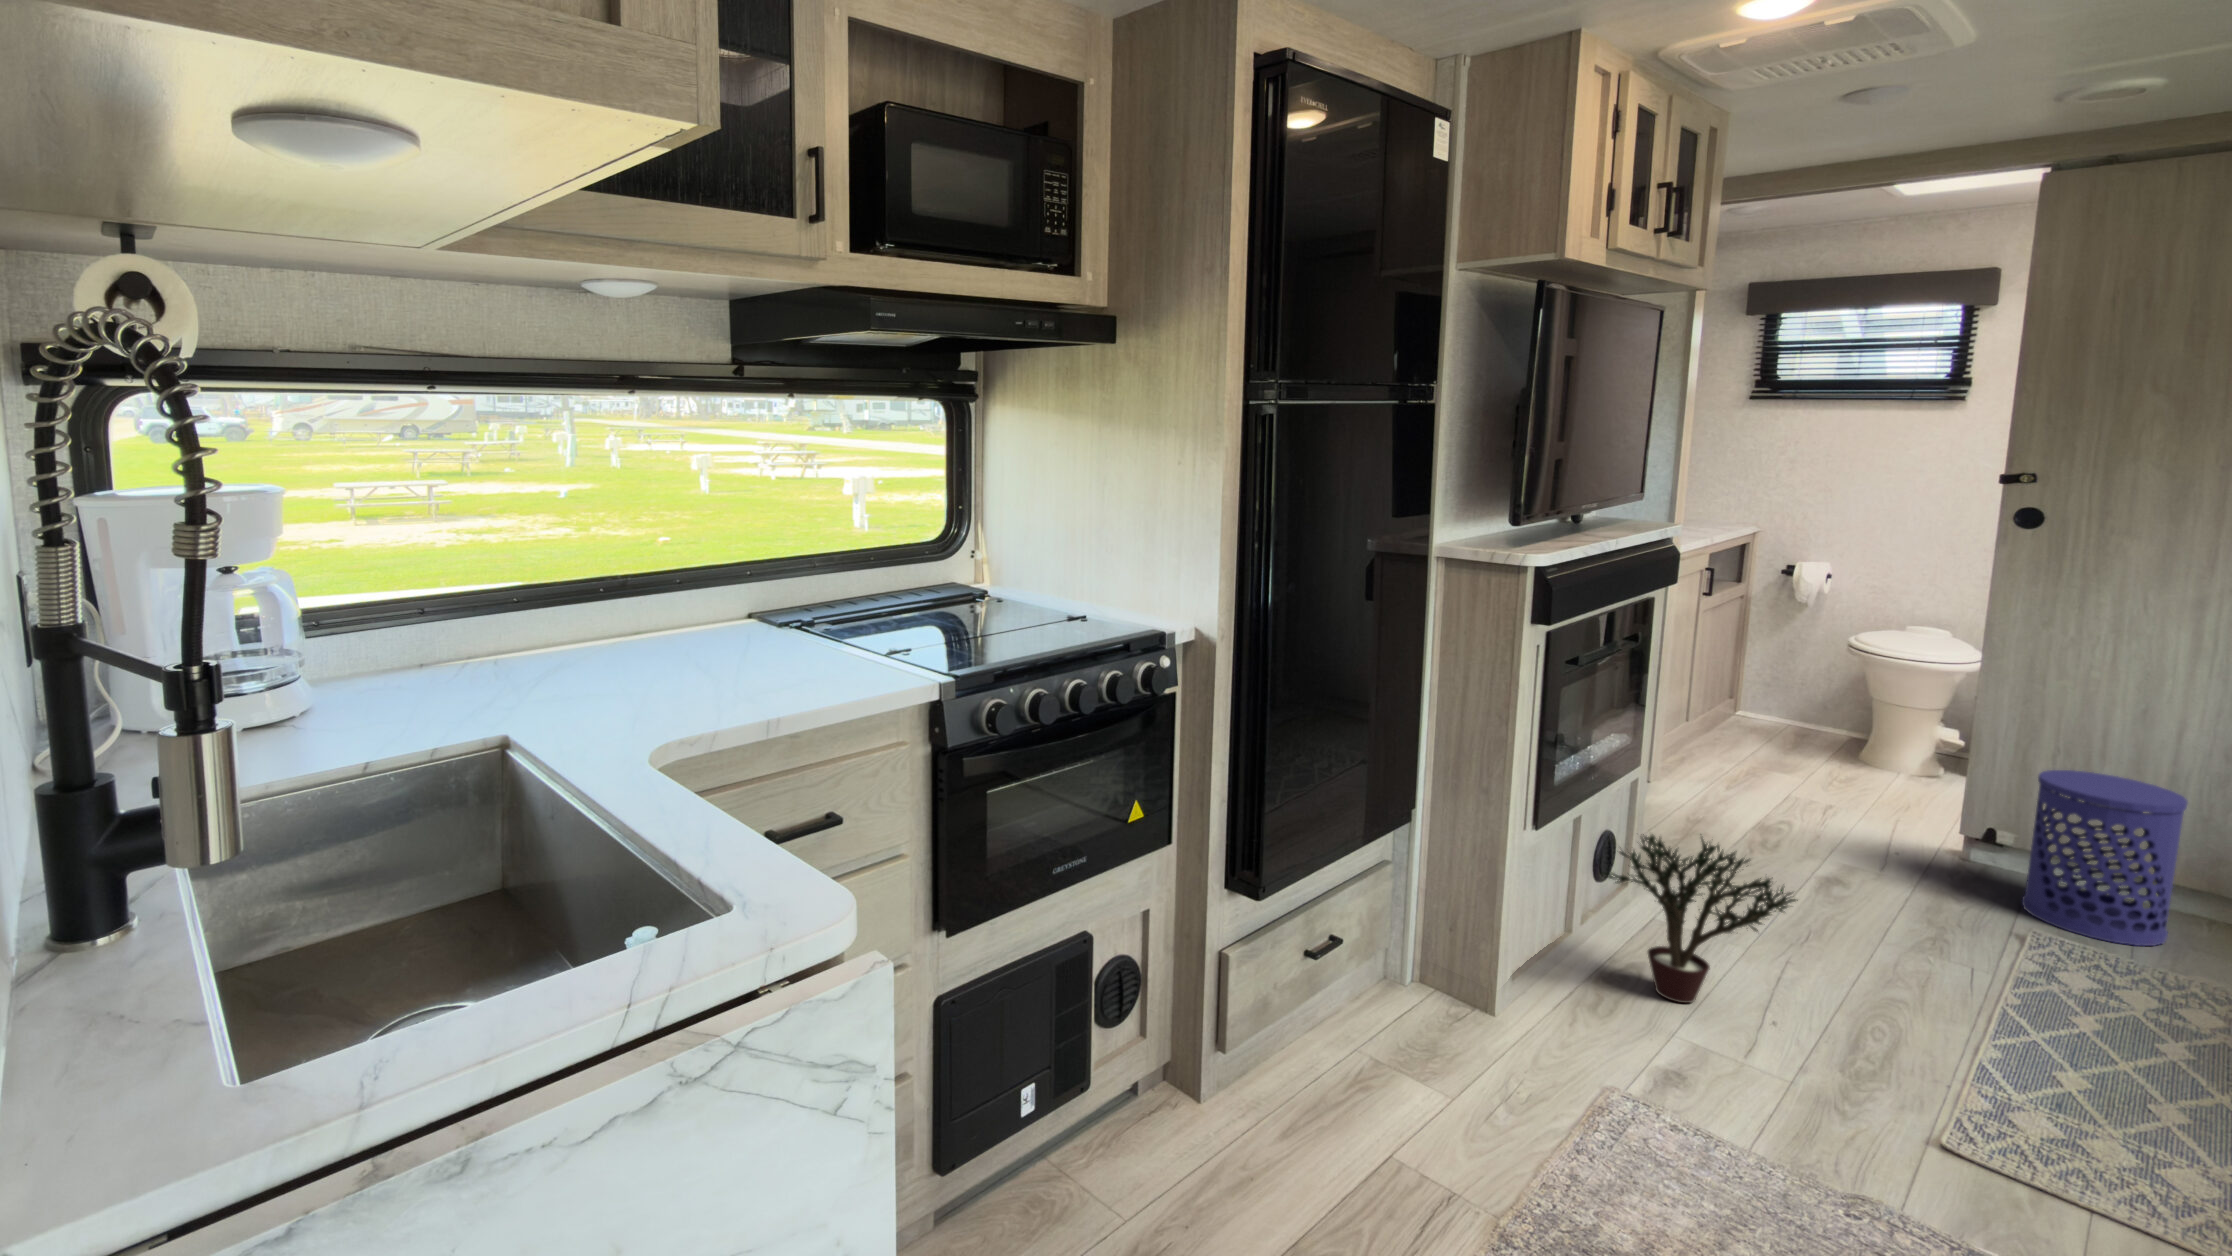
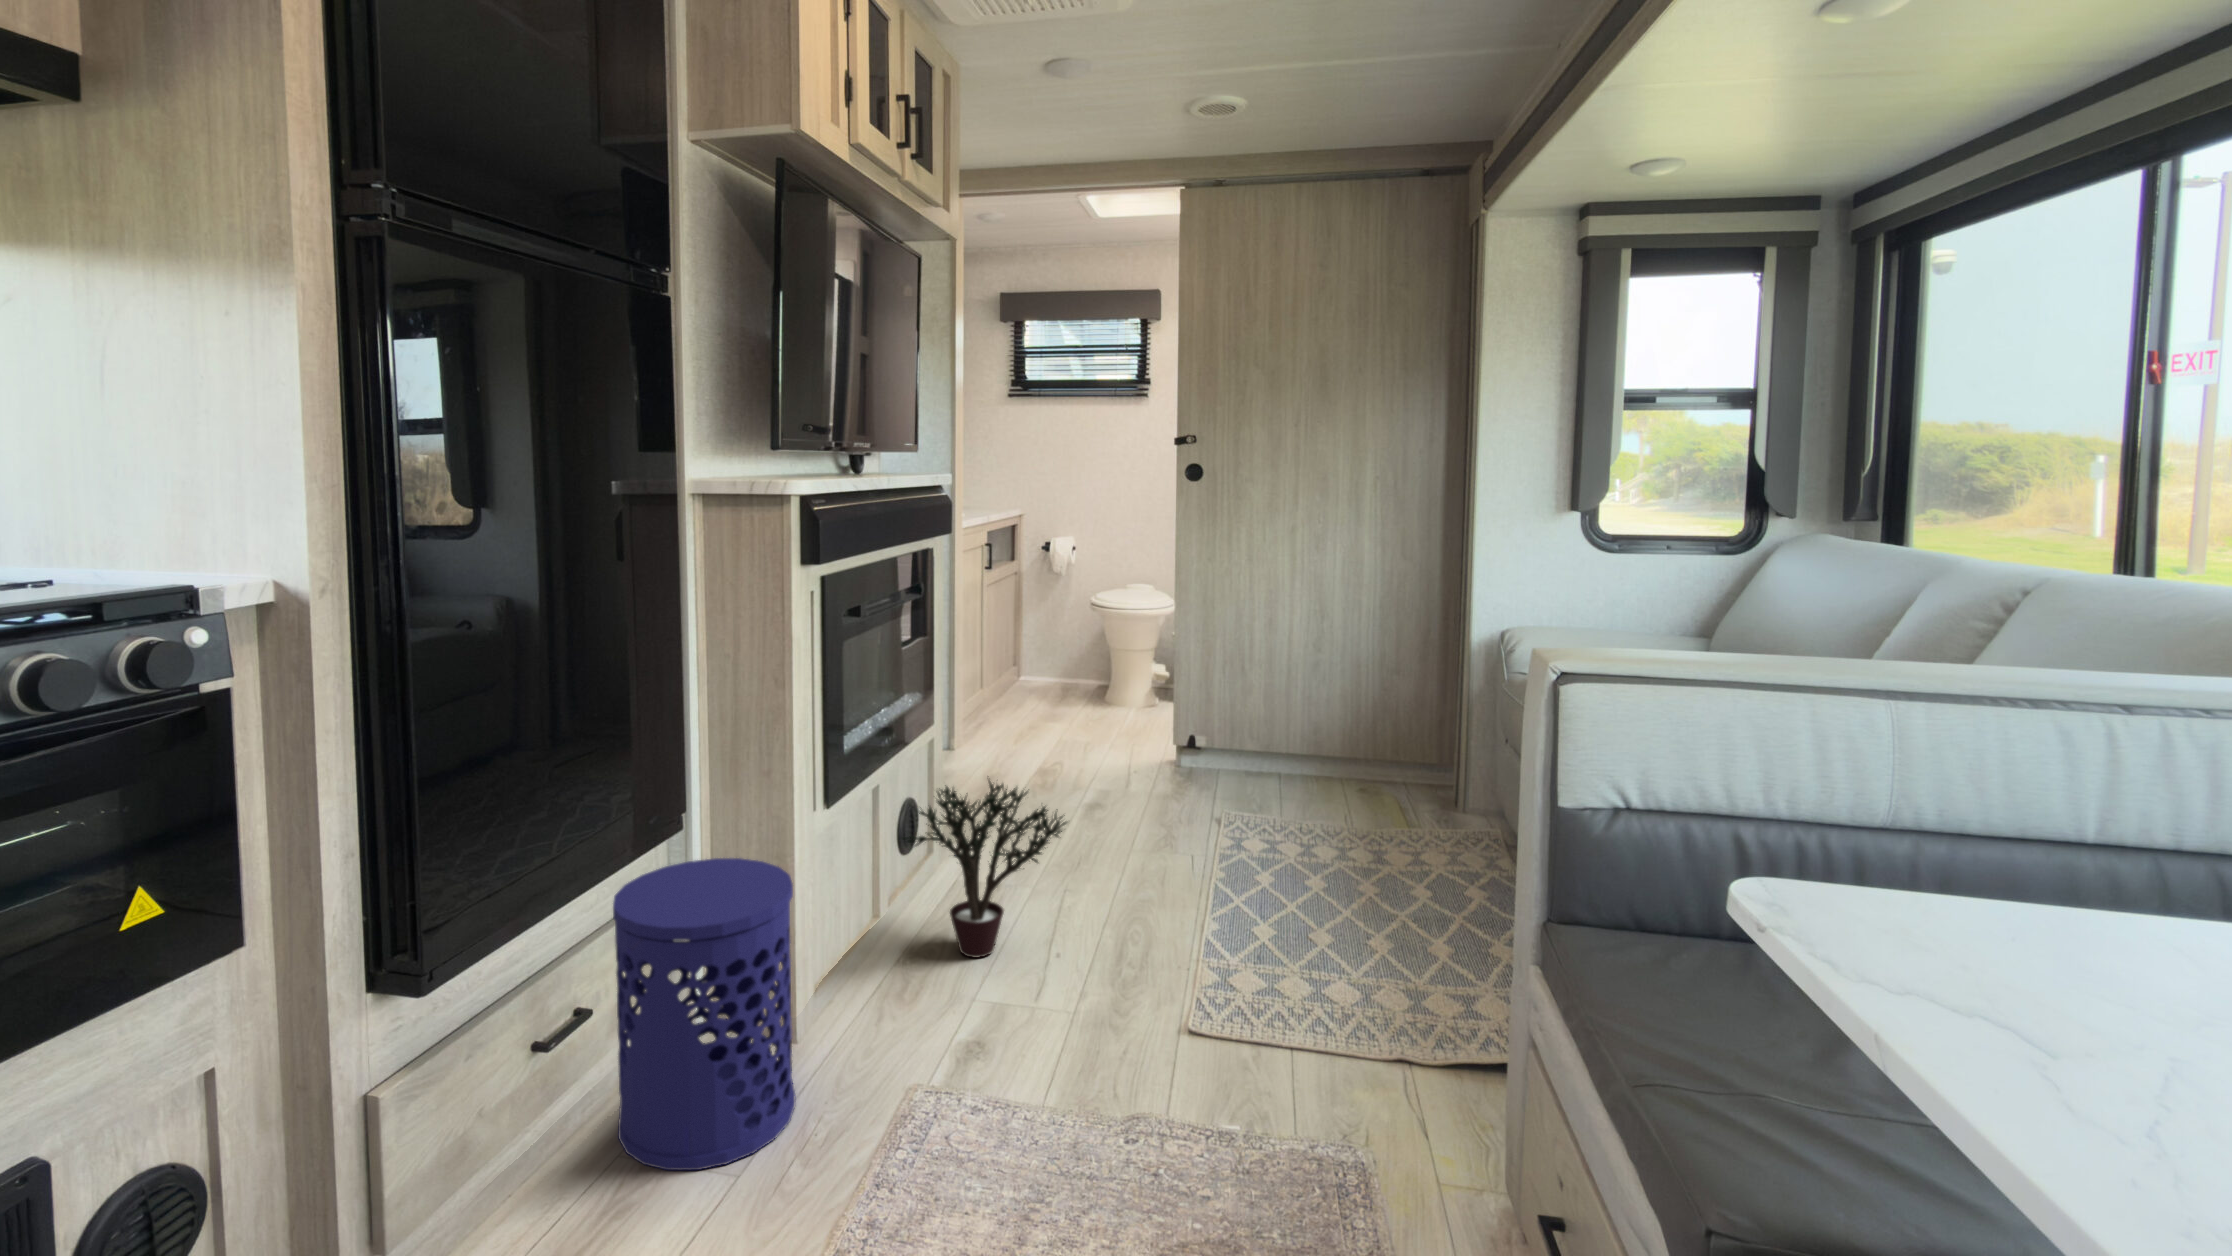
waste bin: present [2022,770,2188,946] -> present [613,858,795,1170]

